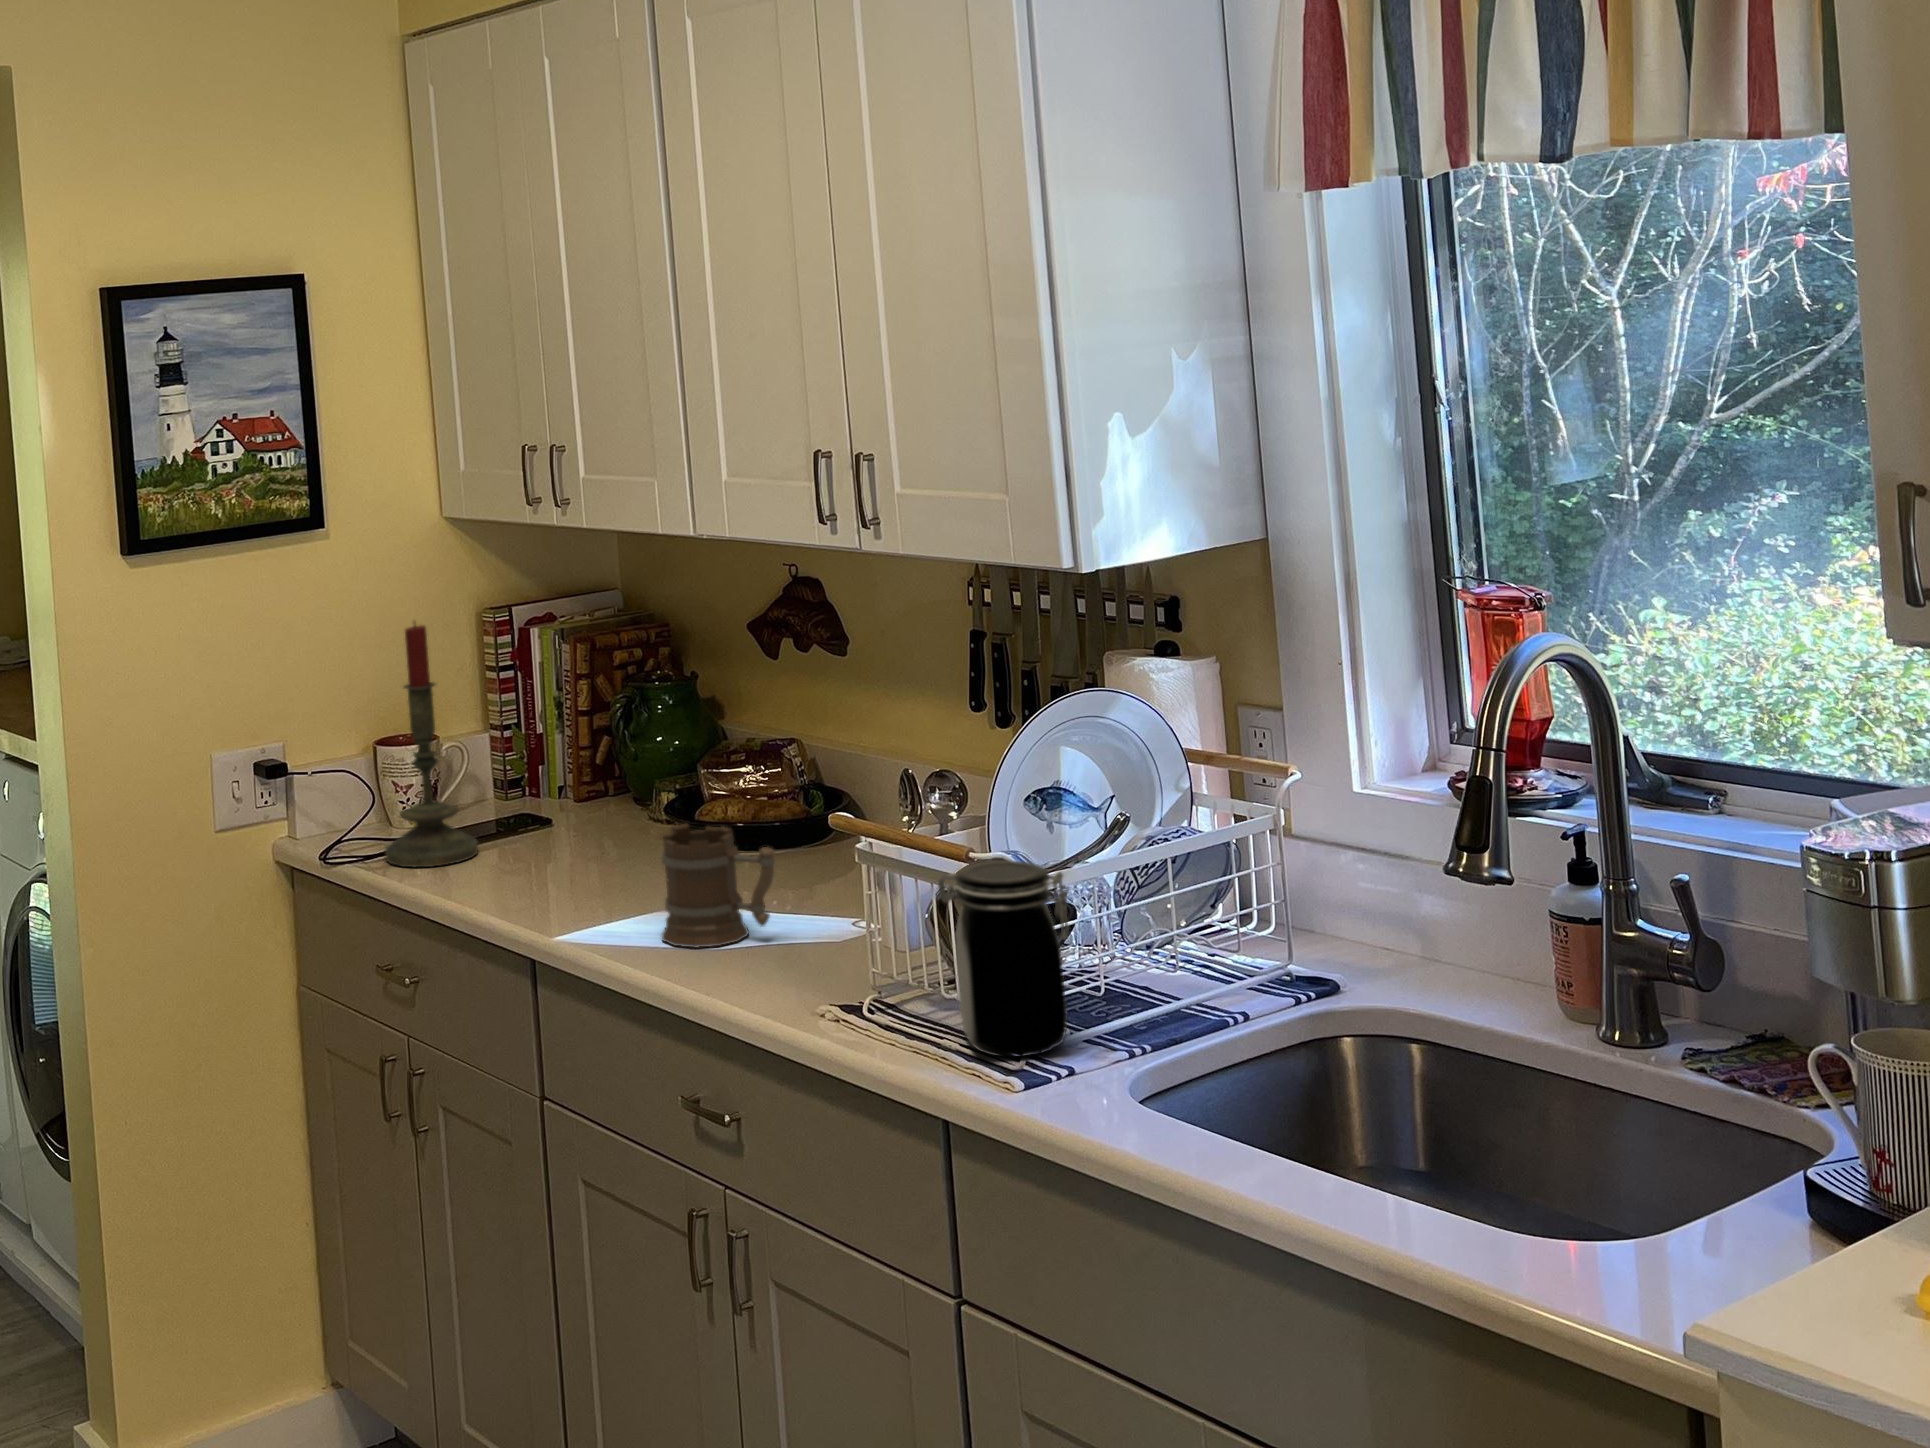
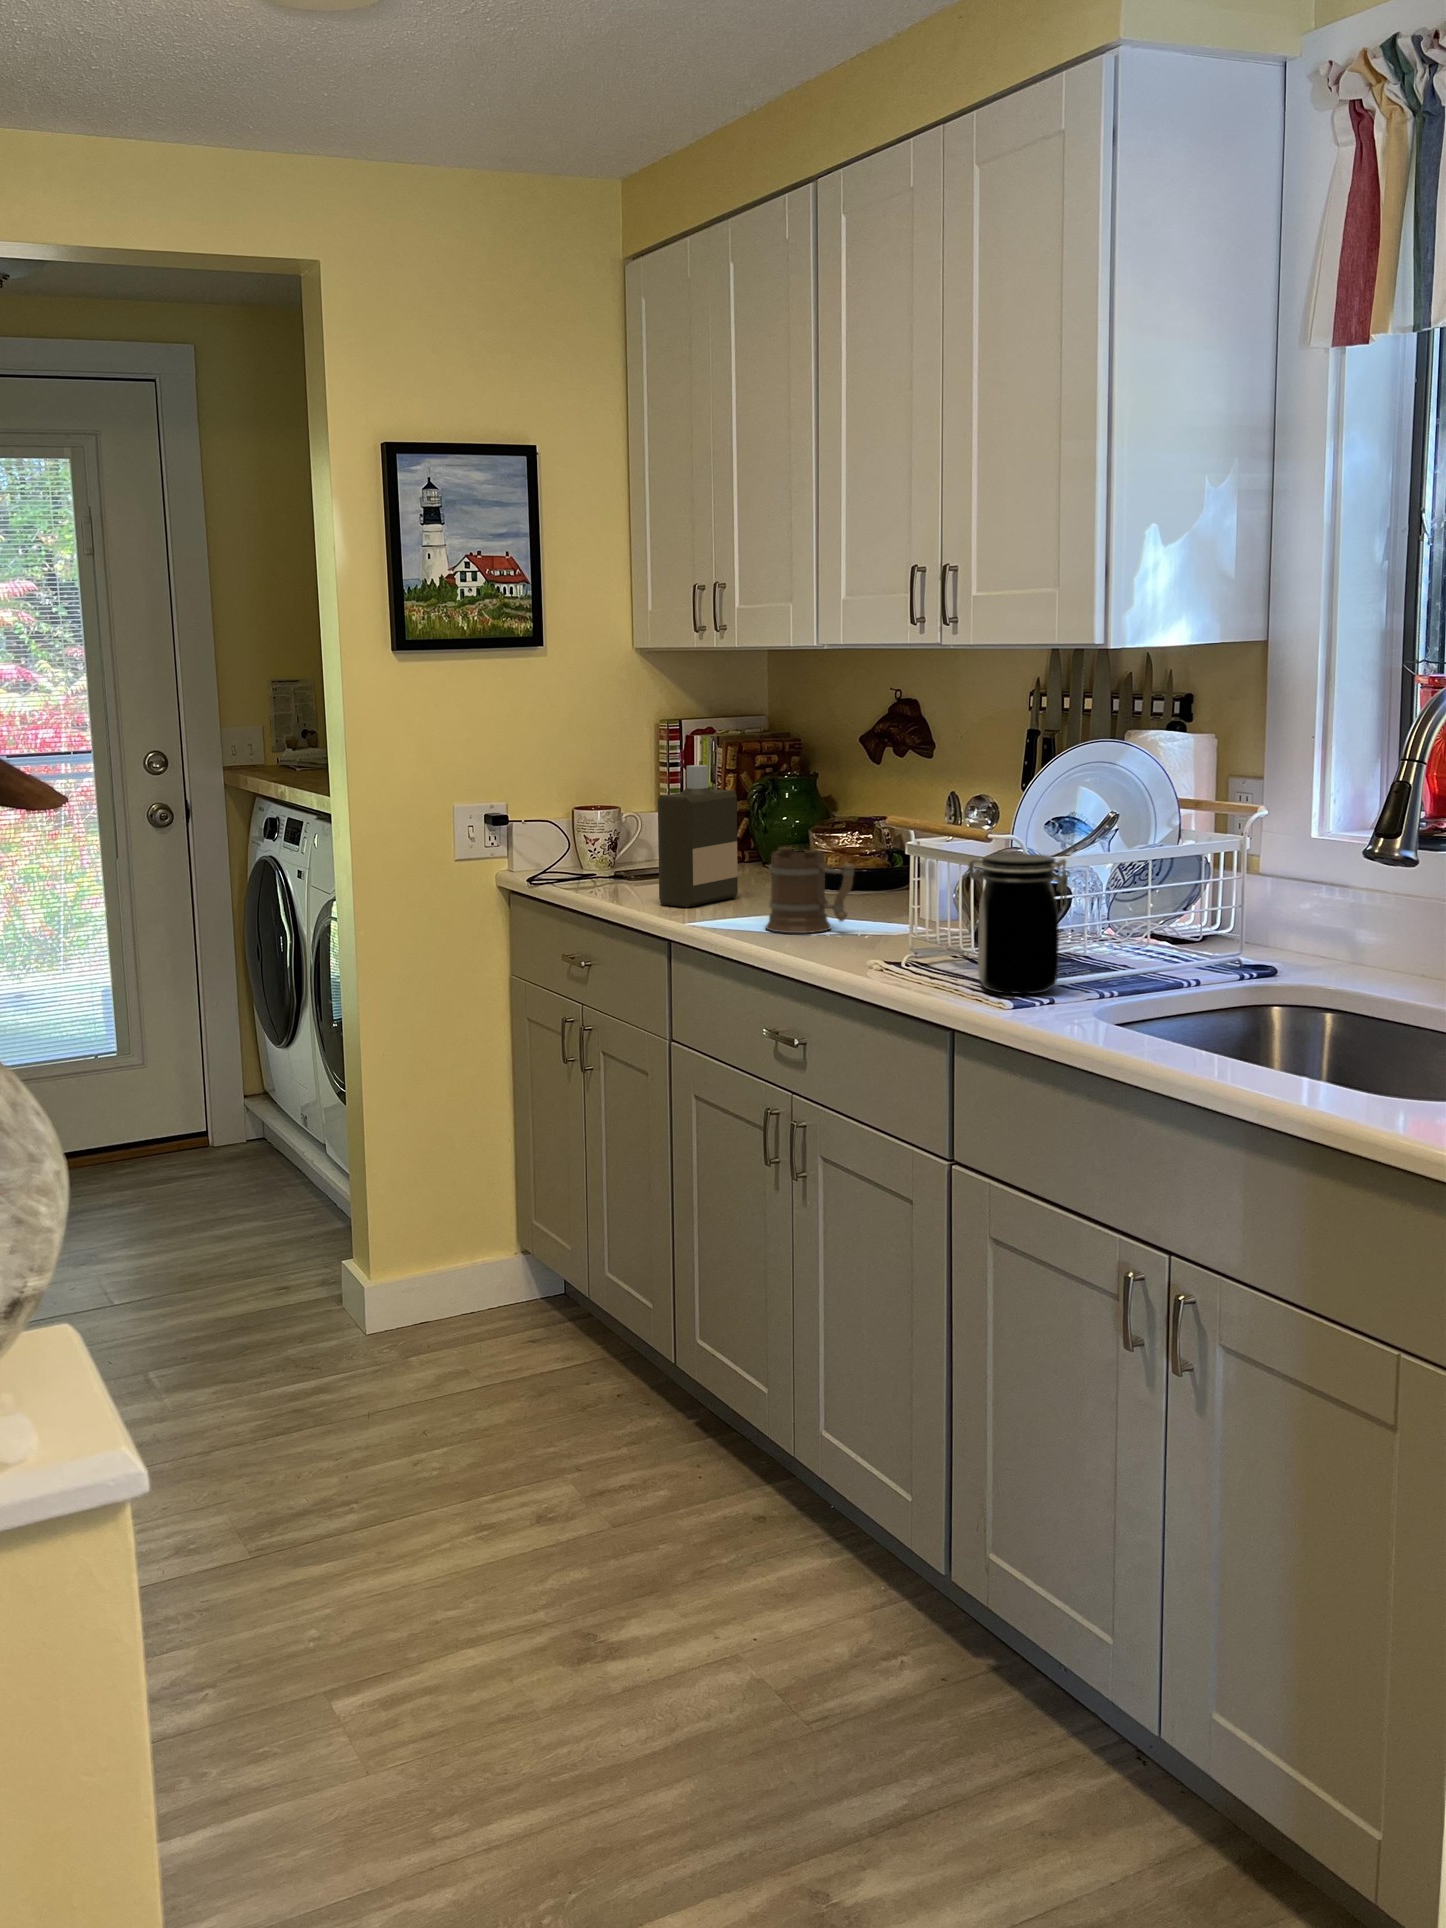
candle: present [386,622,478,867] -> none [574,708,643,889]
bottle: none [499,702,612,901] -> present [658,765,738,907]

